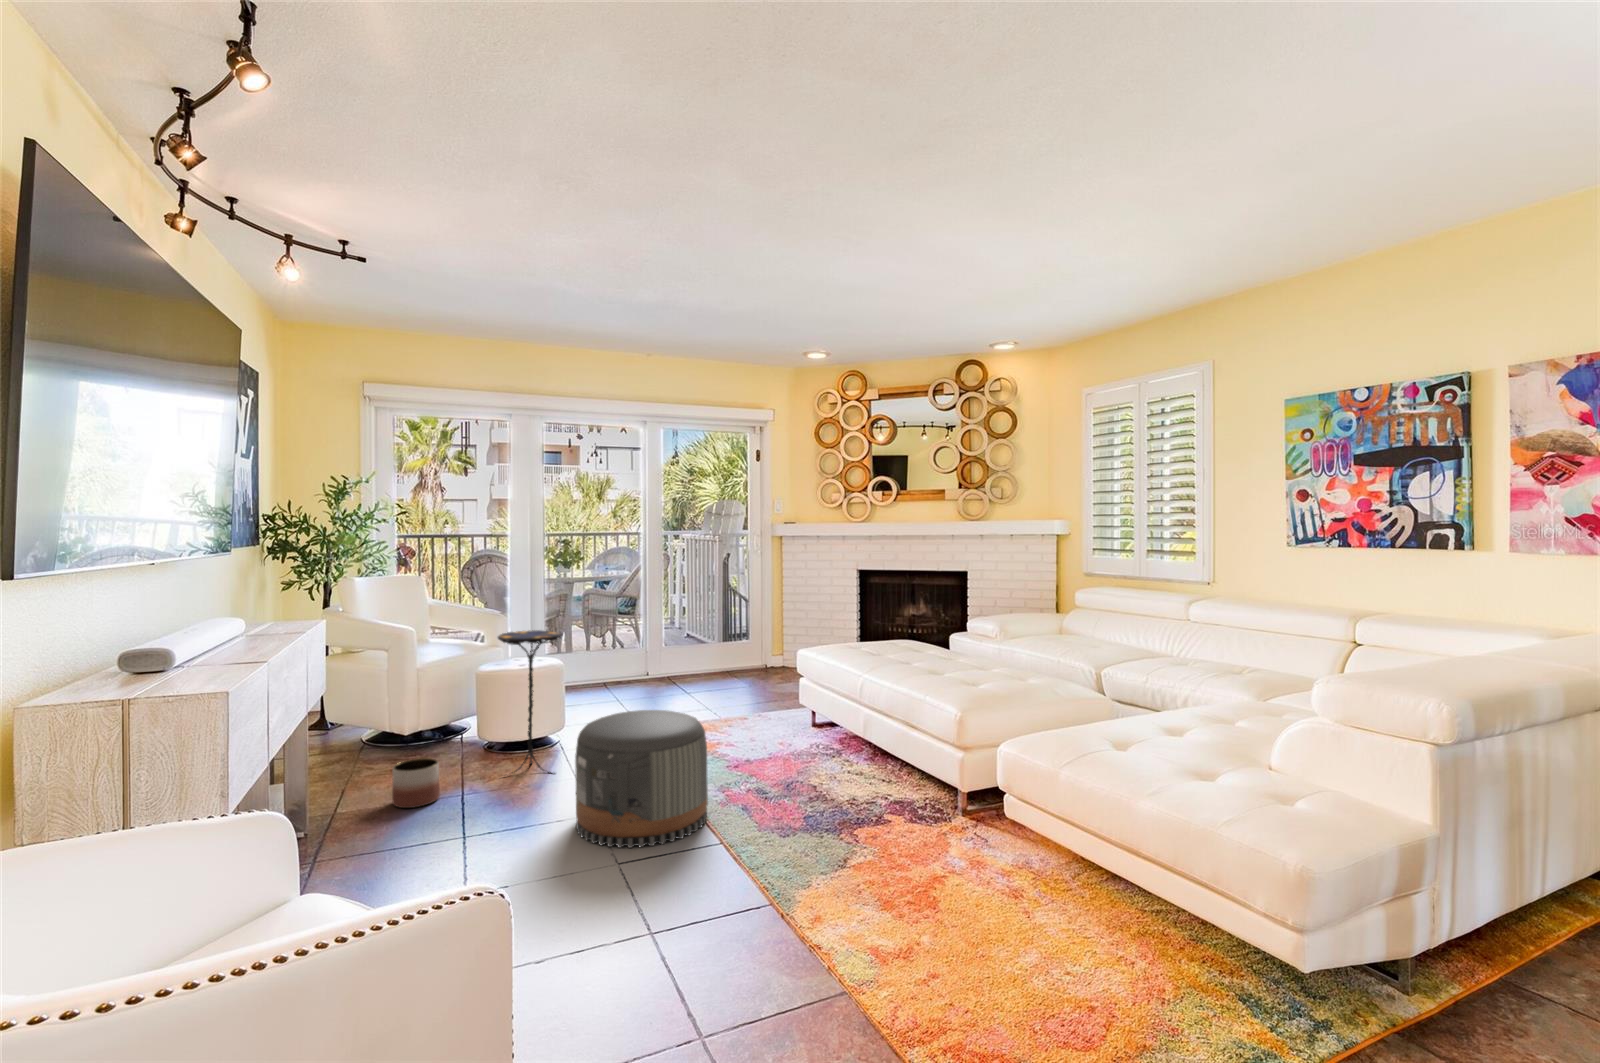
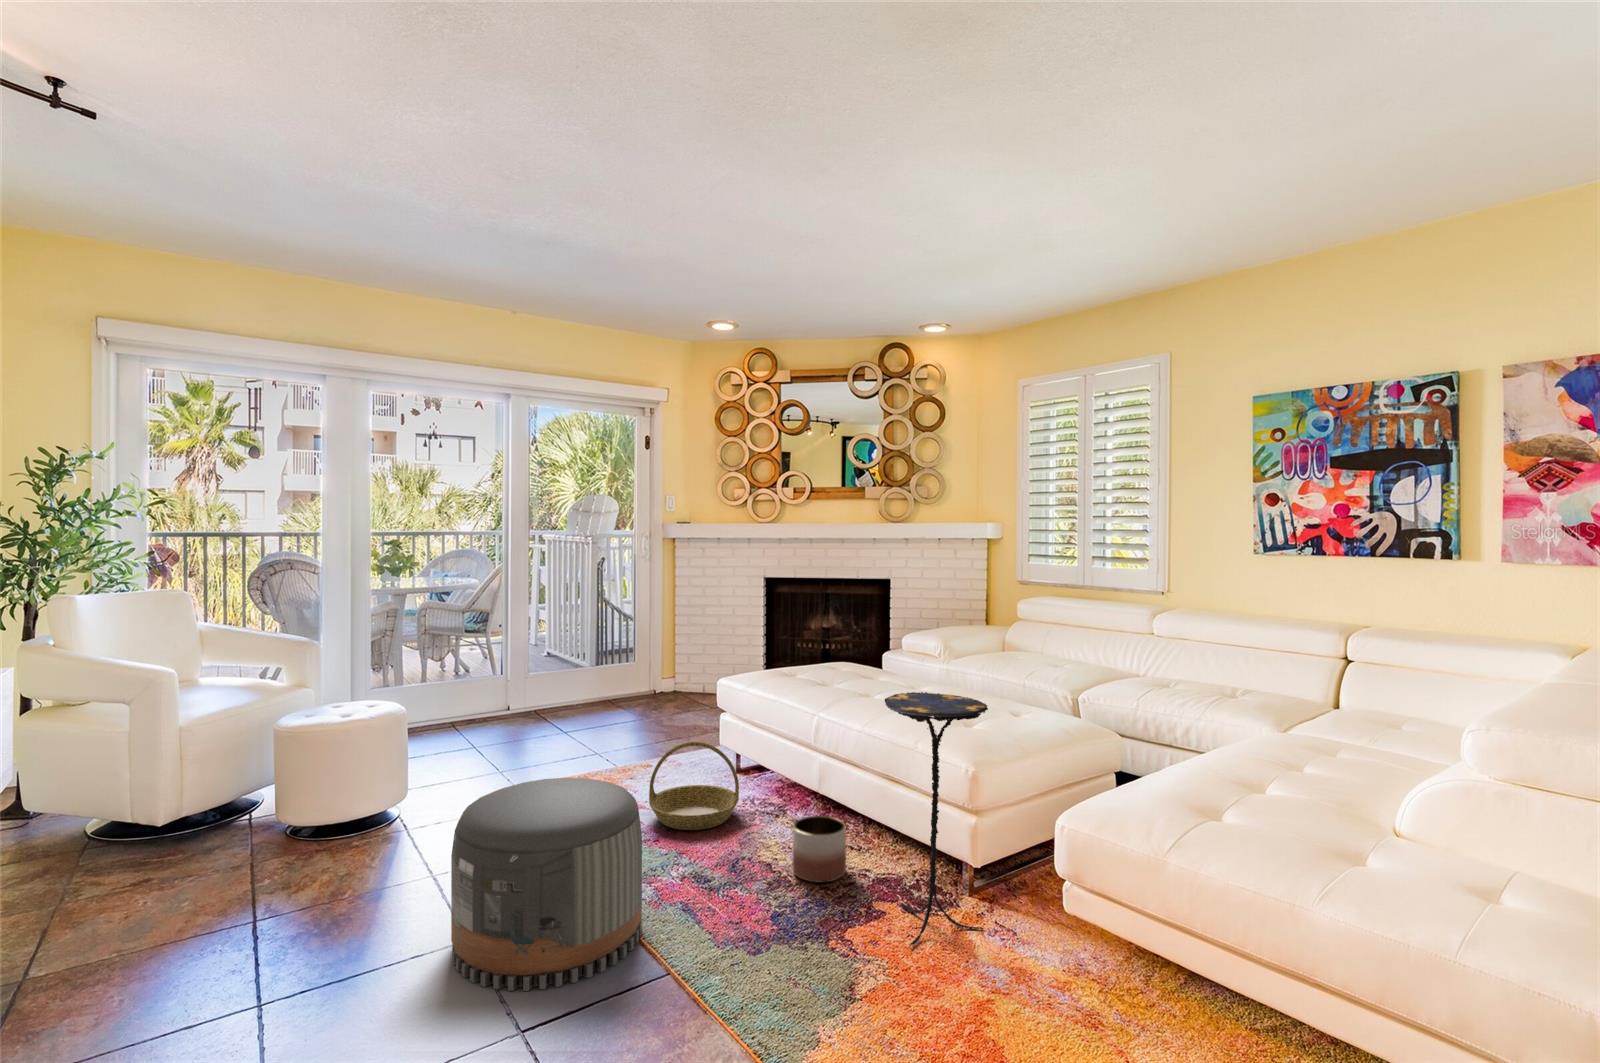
side table: present [498,630,562,773] -> present [885,692,988,945]
basket: none [734,695,804,763] -> present [649,742,739,830]
planter: present [392,758,440,808] -> present [792,816,846,883]

